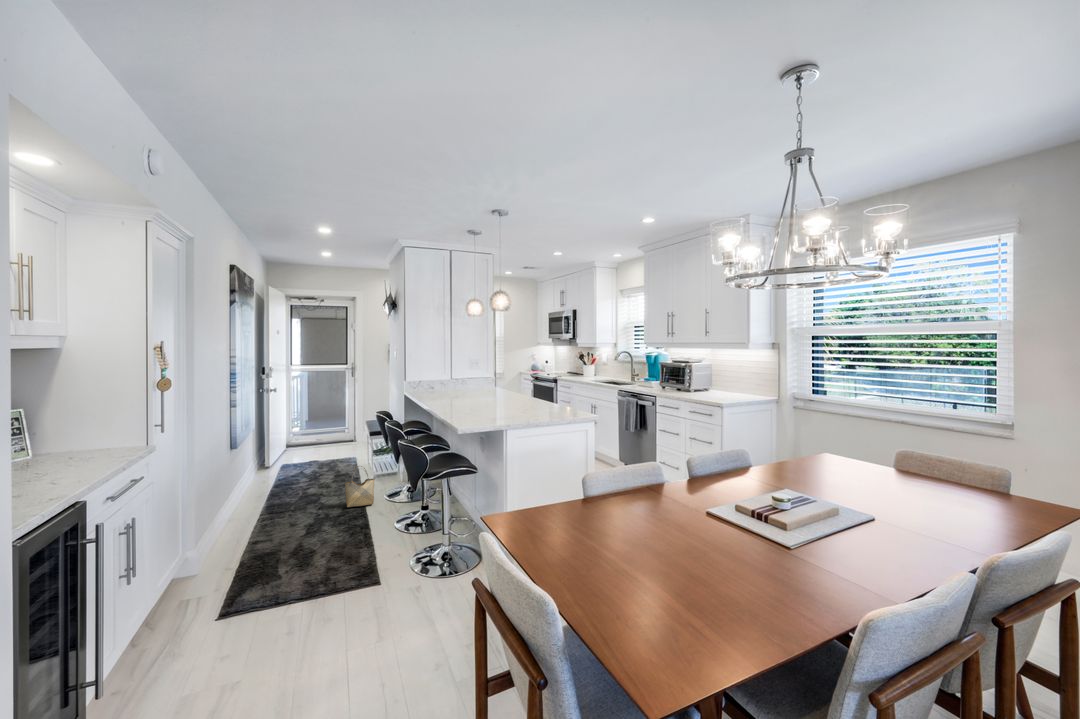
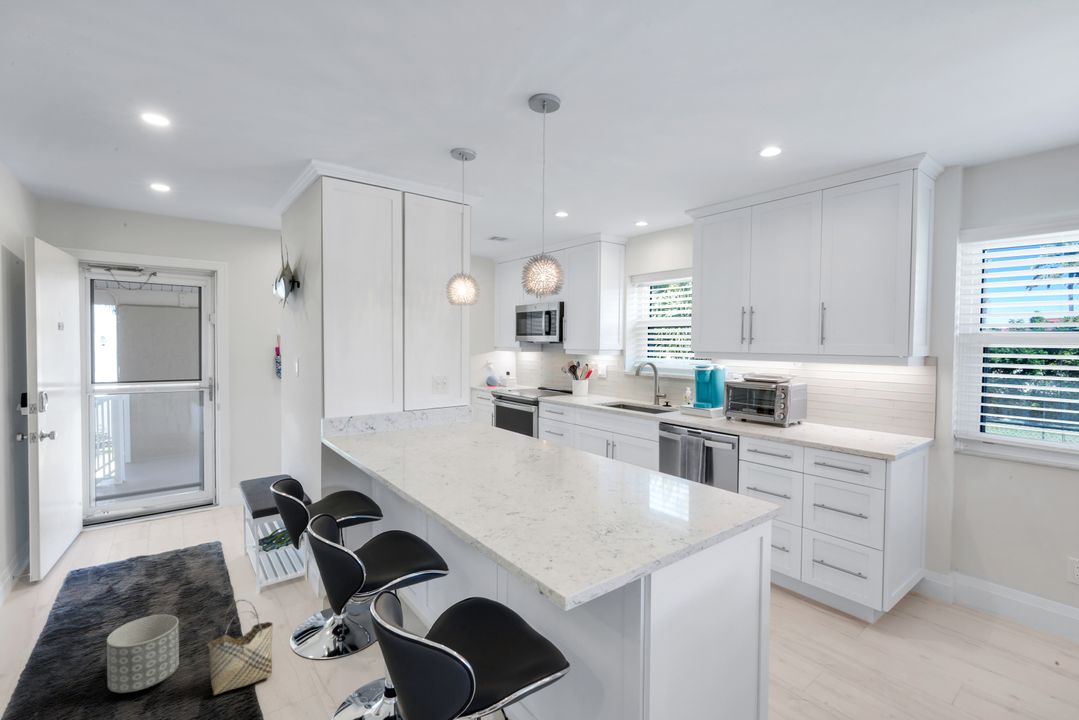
planter: none [302,473,333,504] -> present [107,615,179,693]

